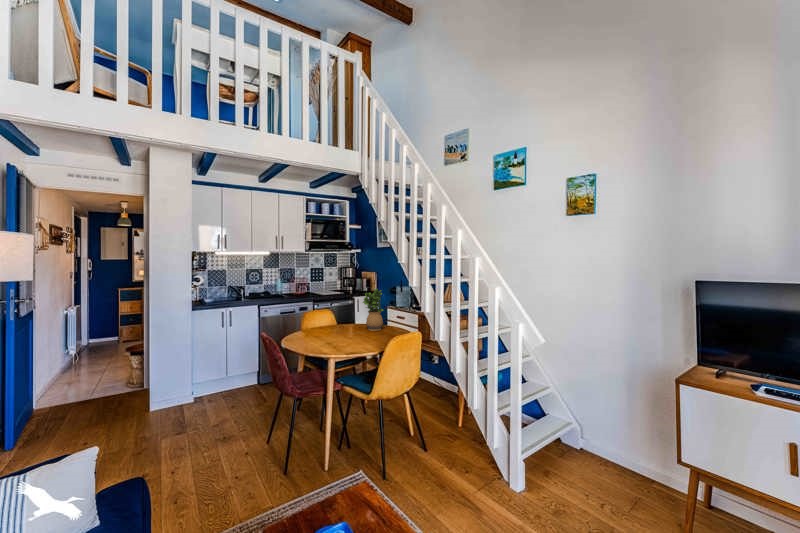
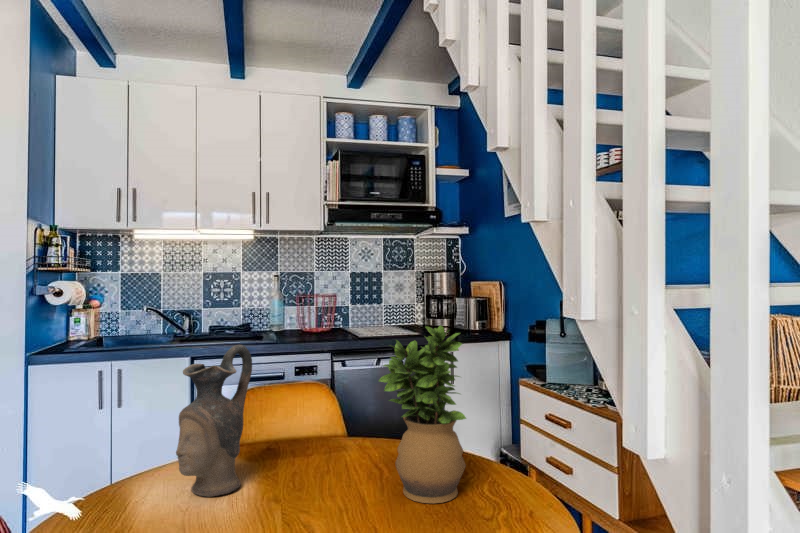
ceramic pitcher: none [311,295,327,333] -> present [176,345,252,496]

